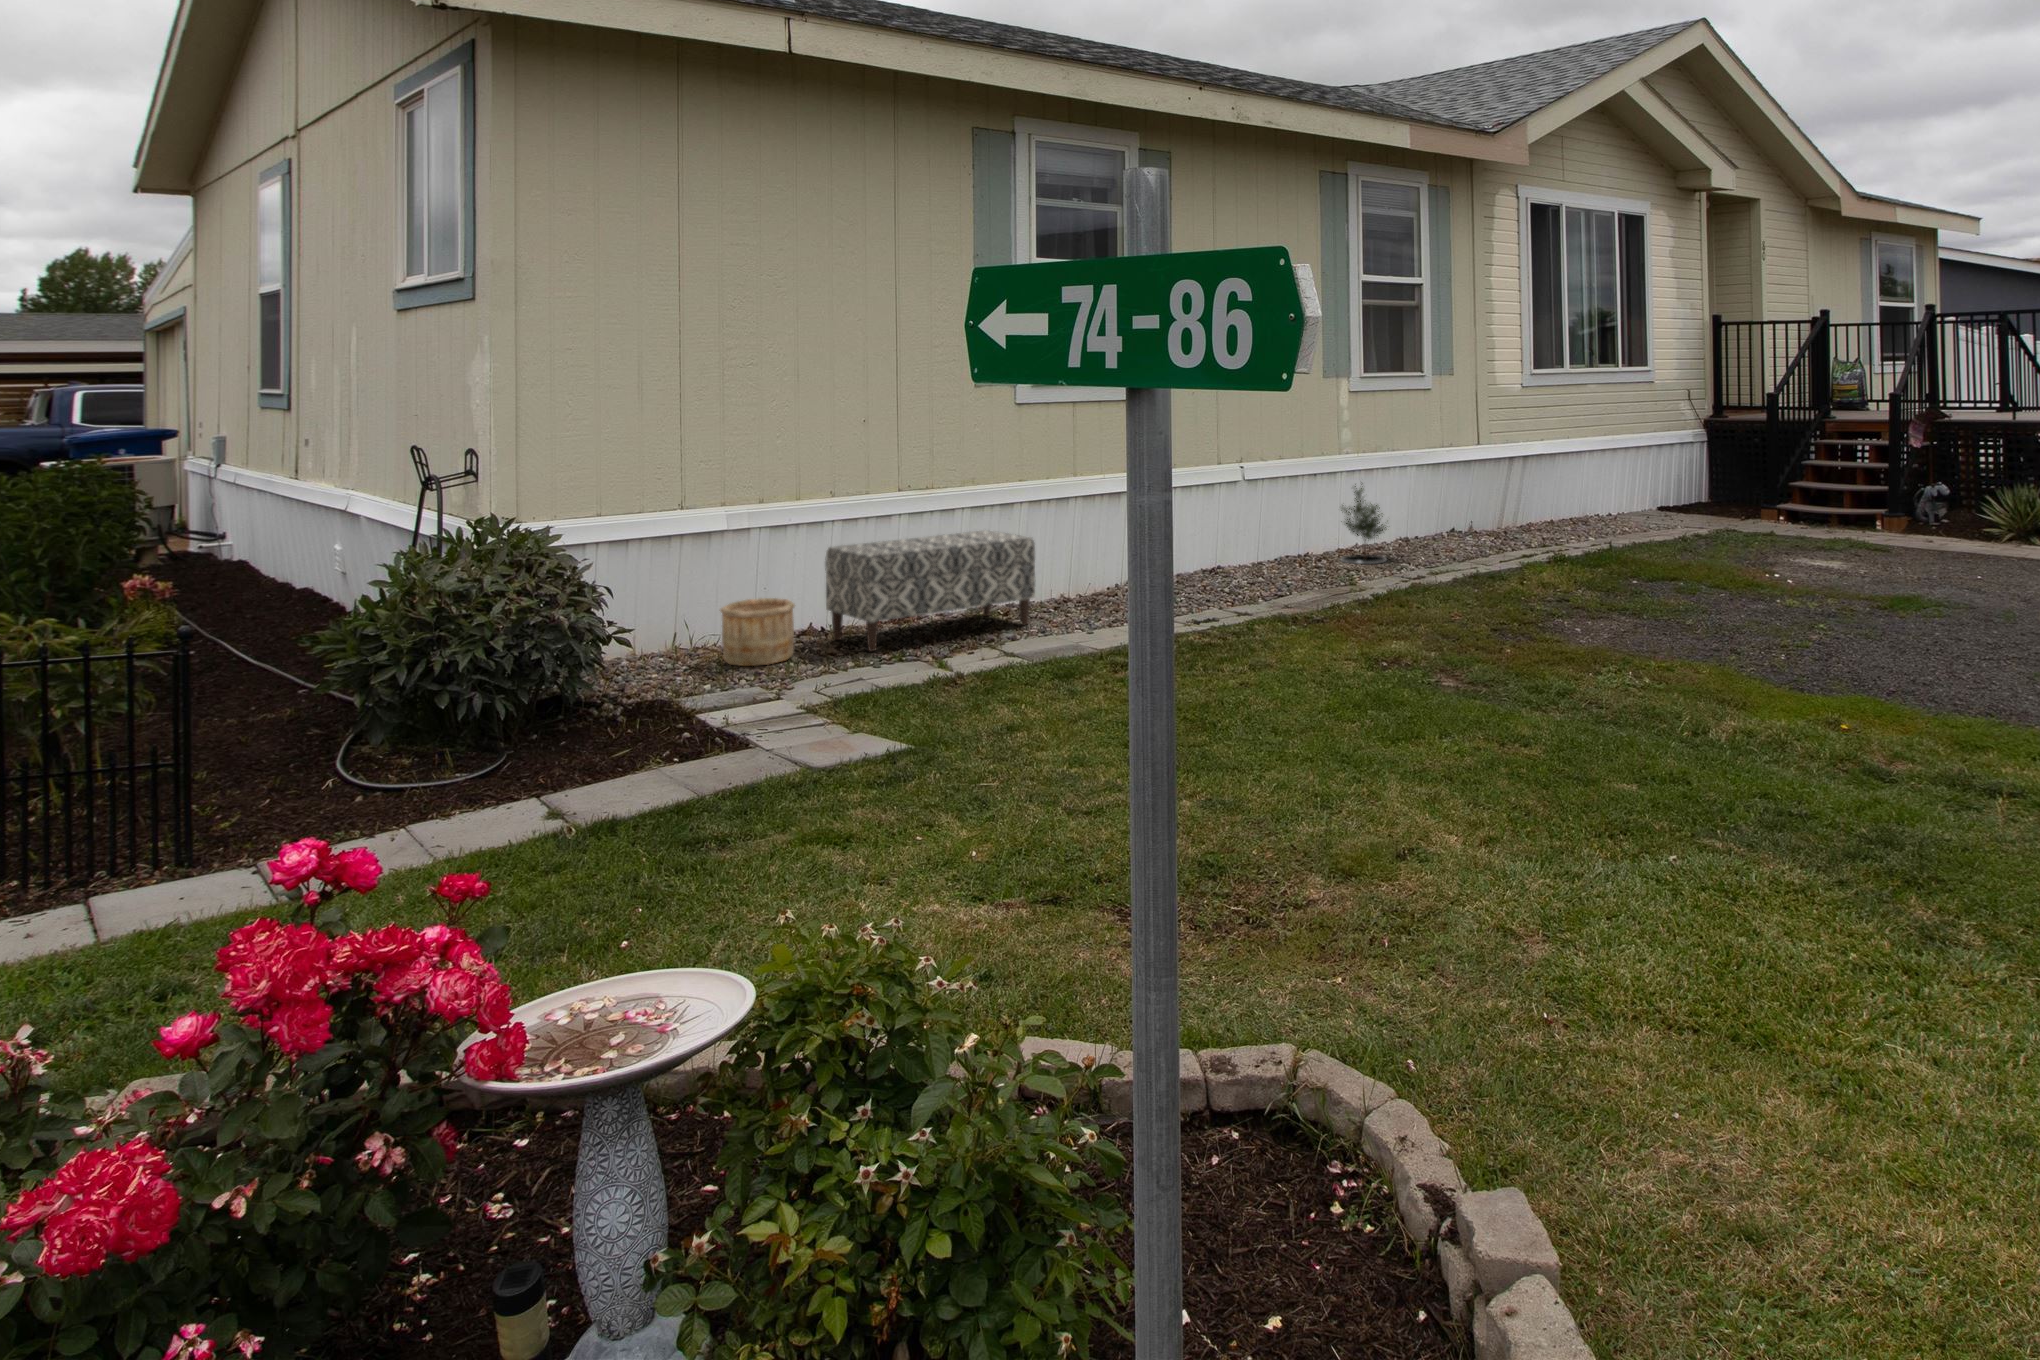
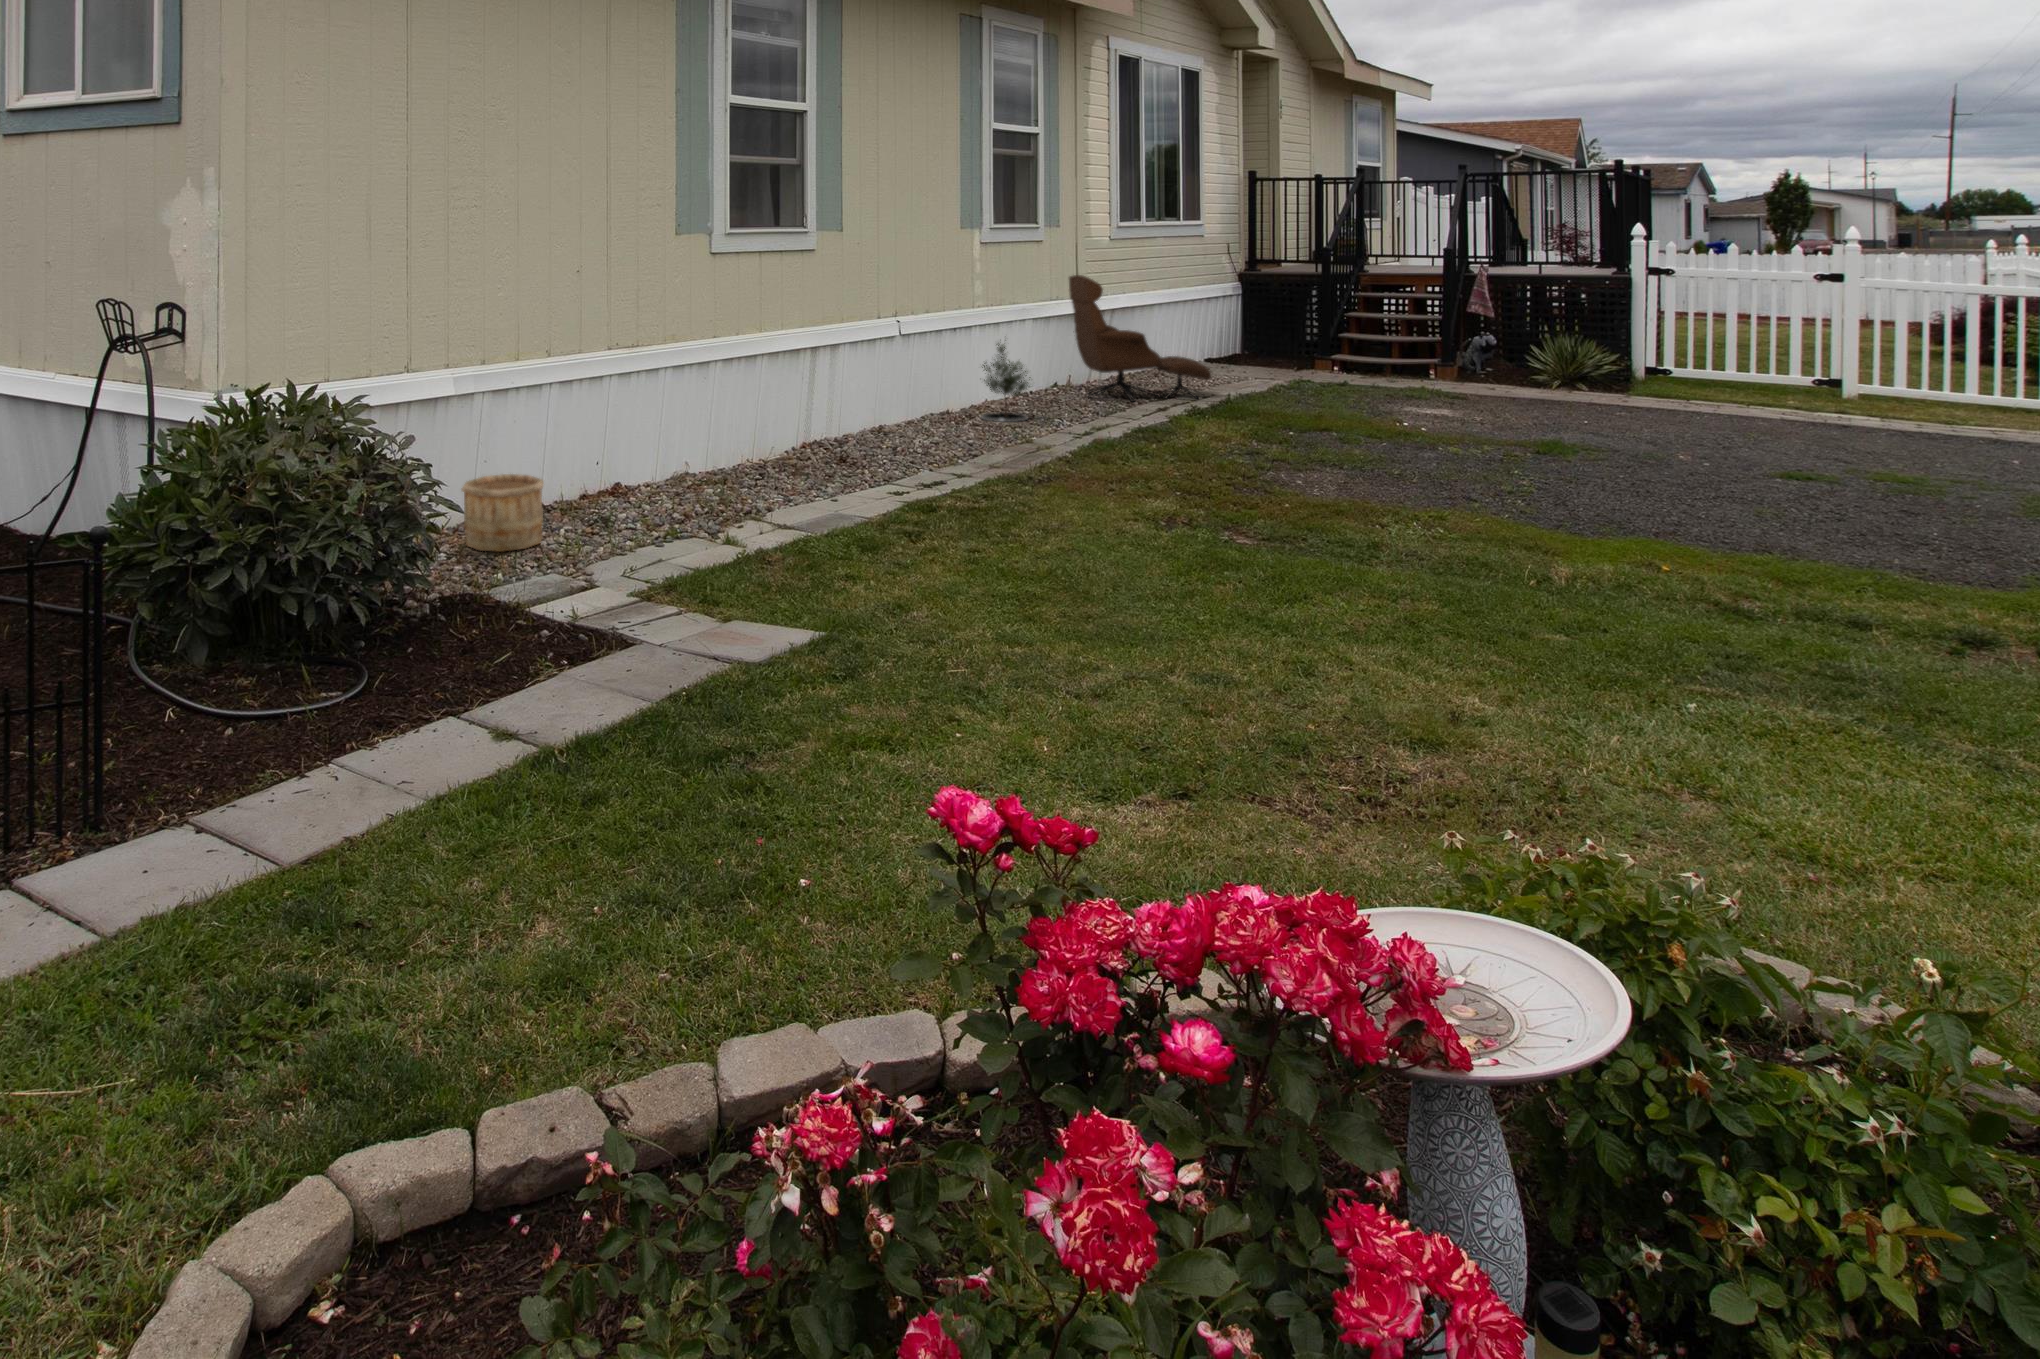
lounge chair: none [1463,420,1607,548] -> present [1069,275,1211,402]
bench: present [825,530,1035,652] -> none [552,394,768,529]

